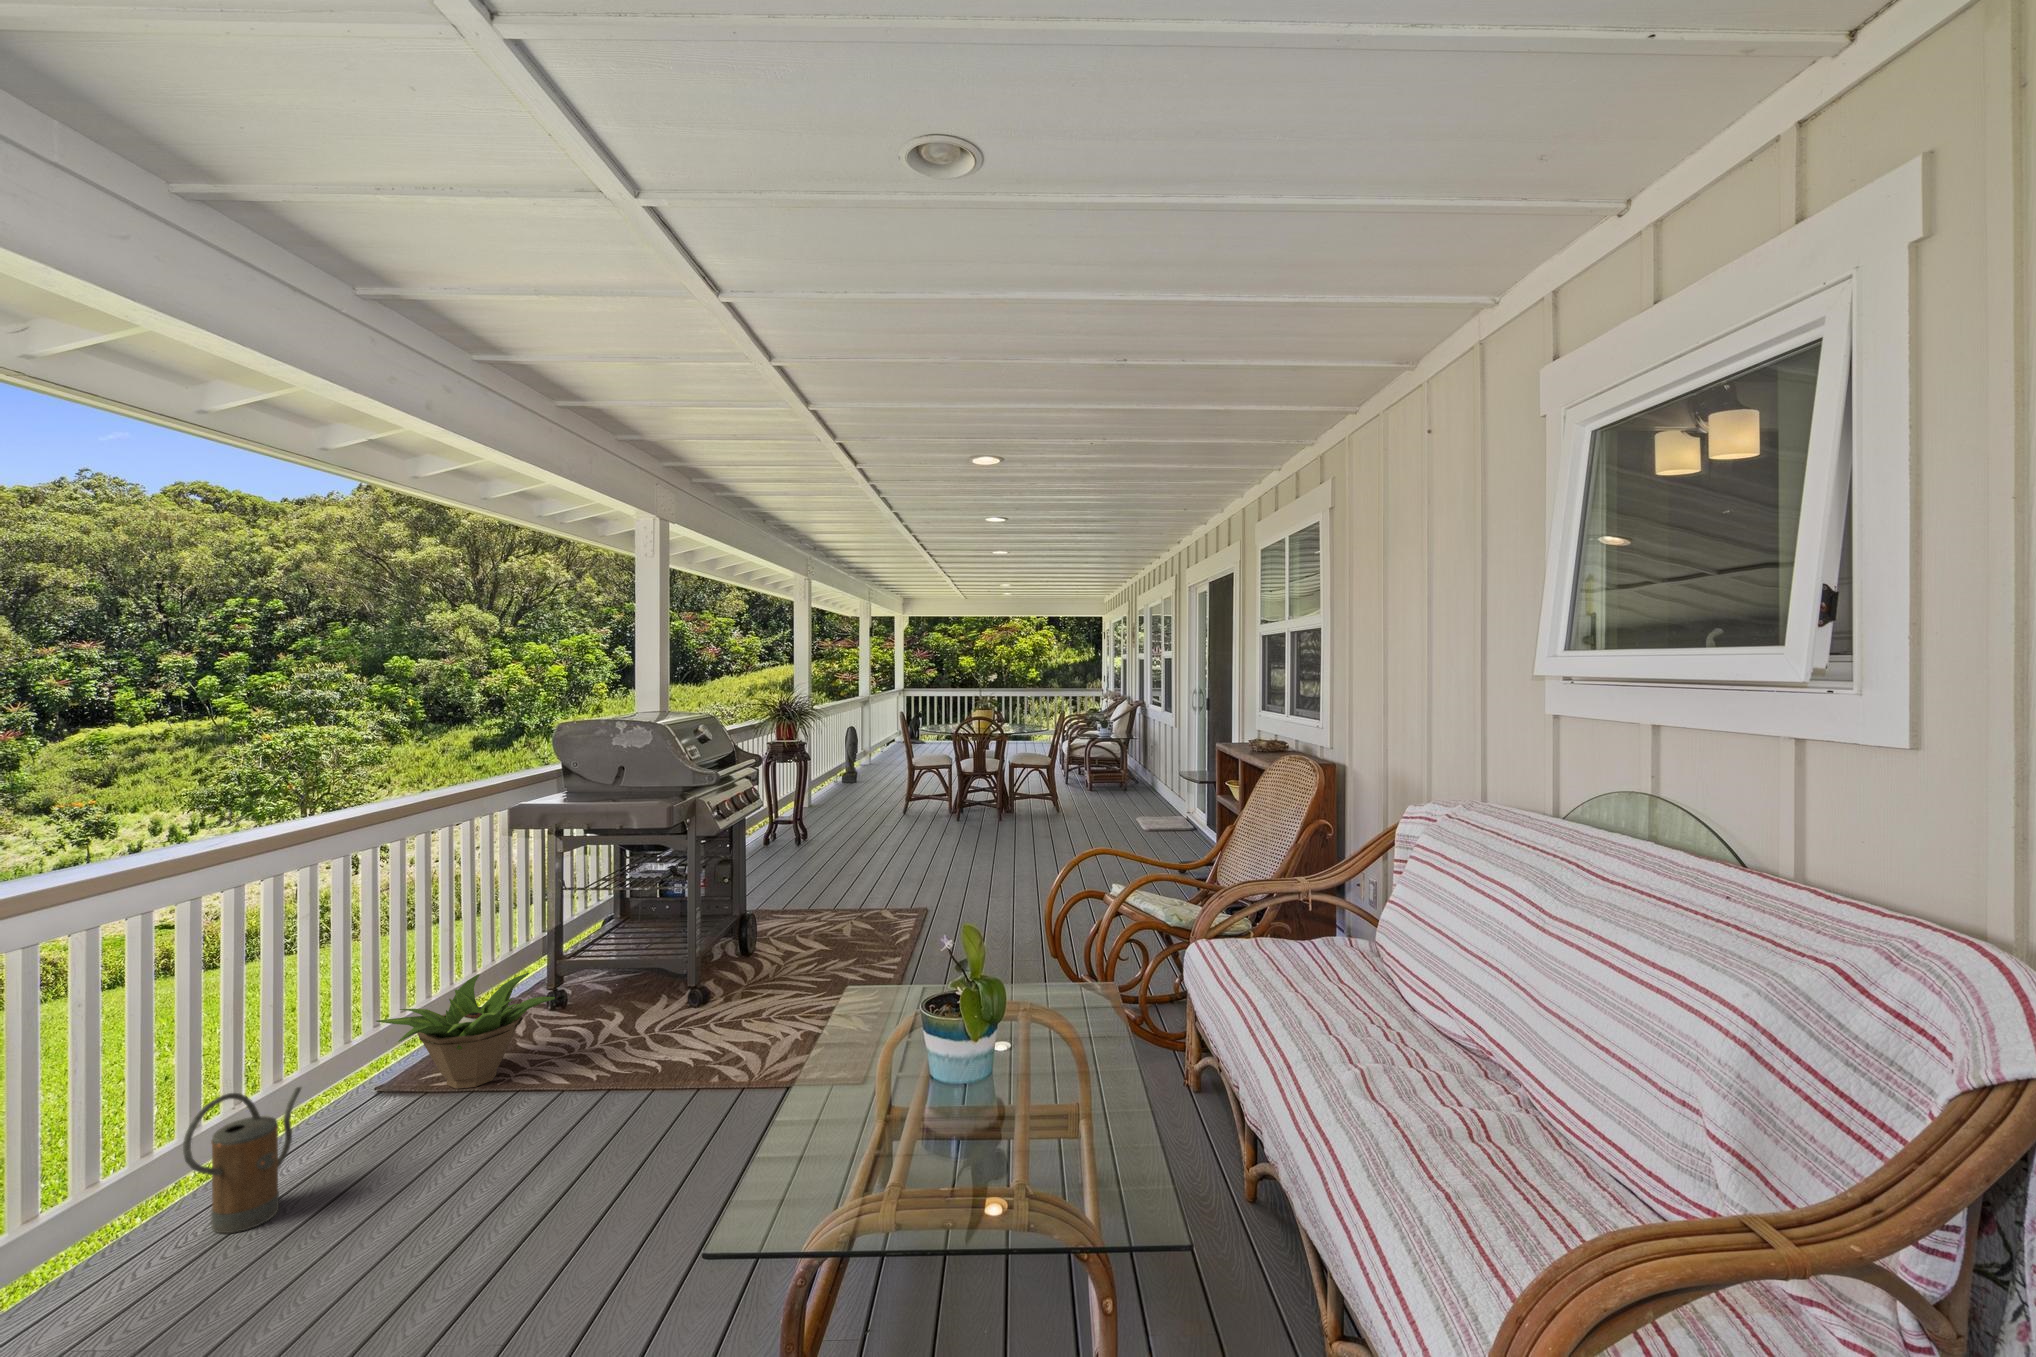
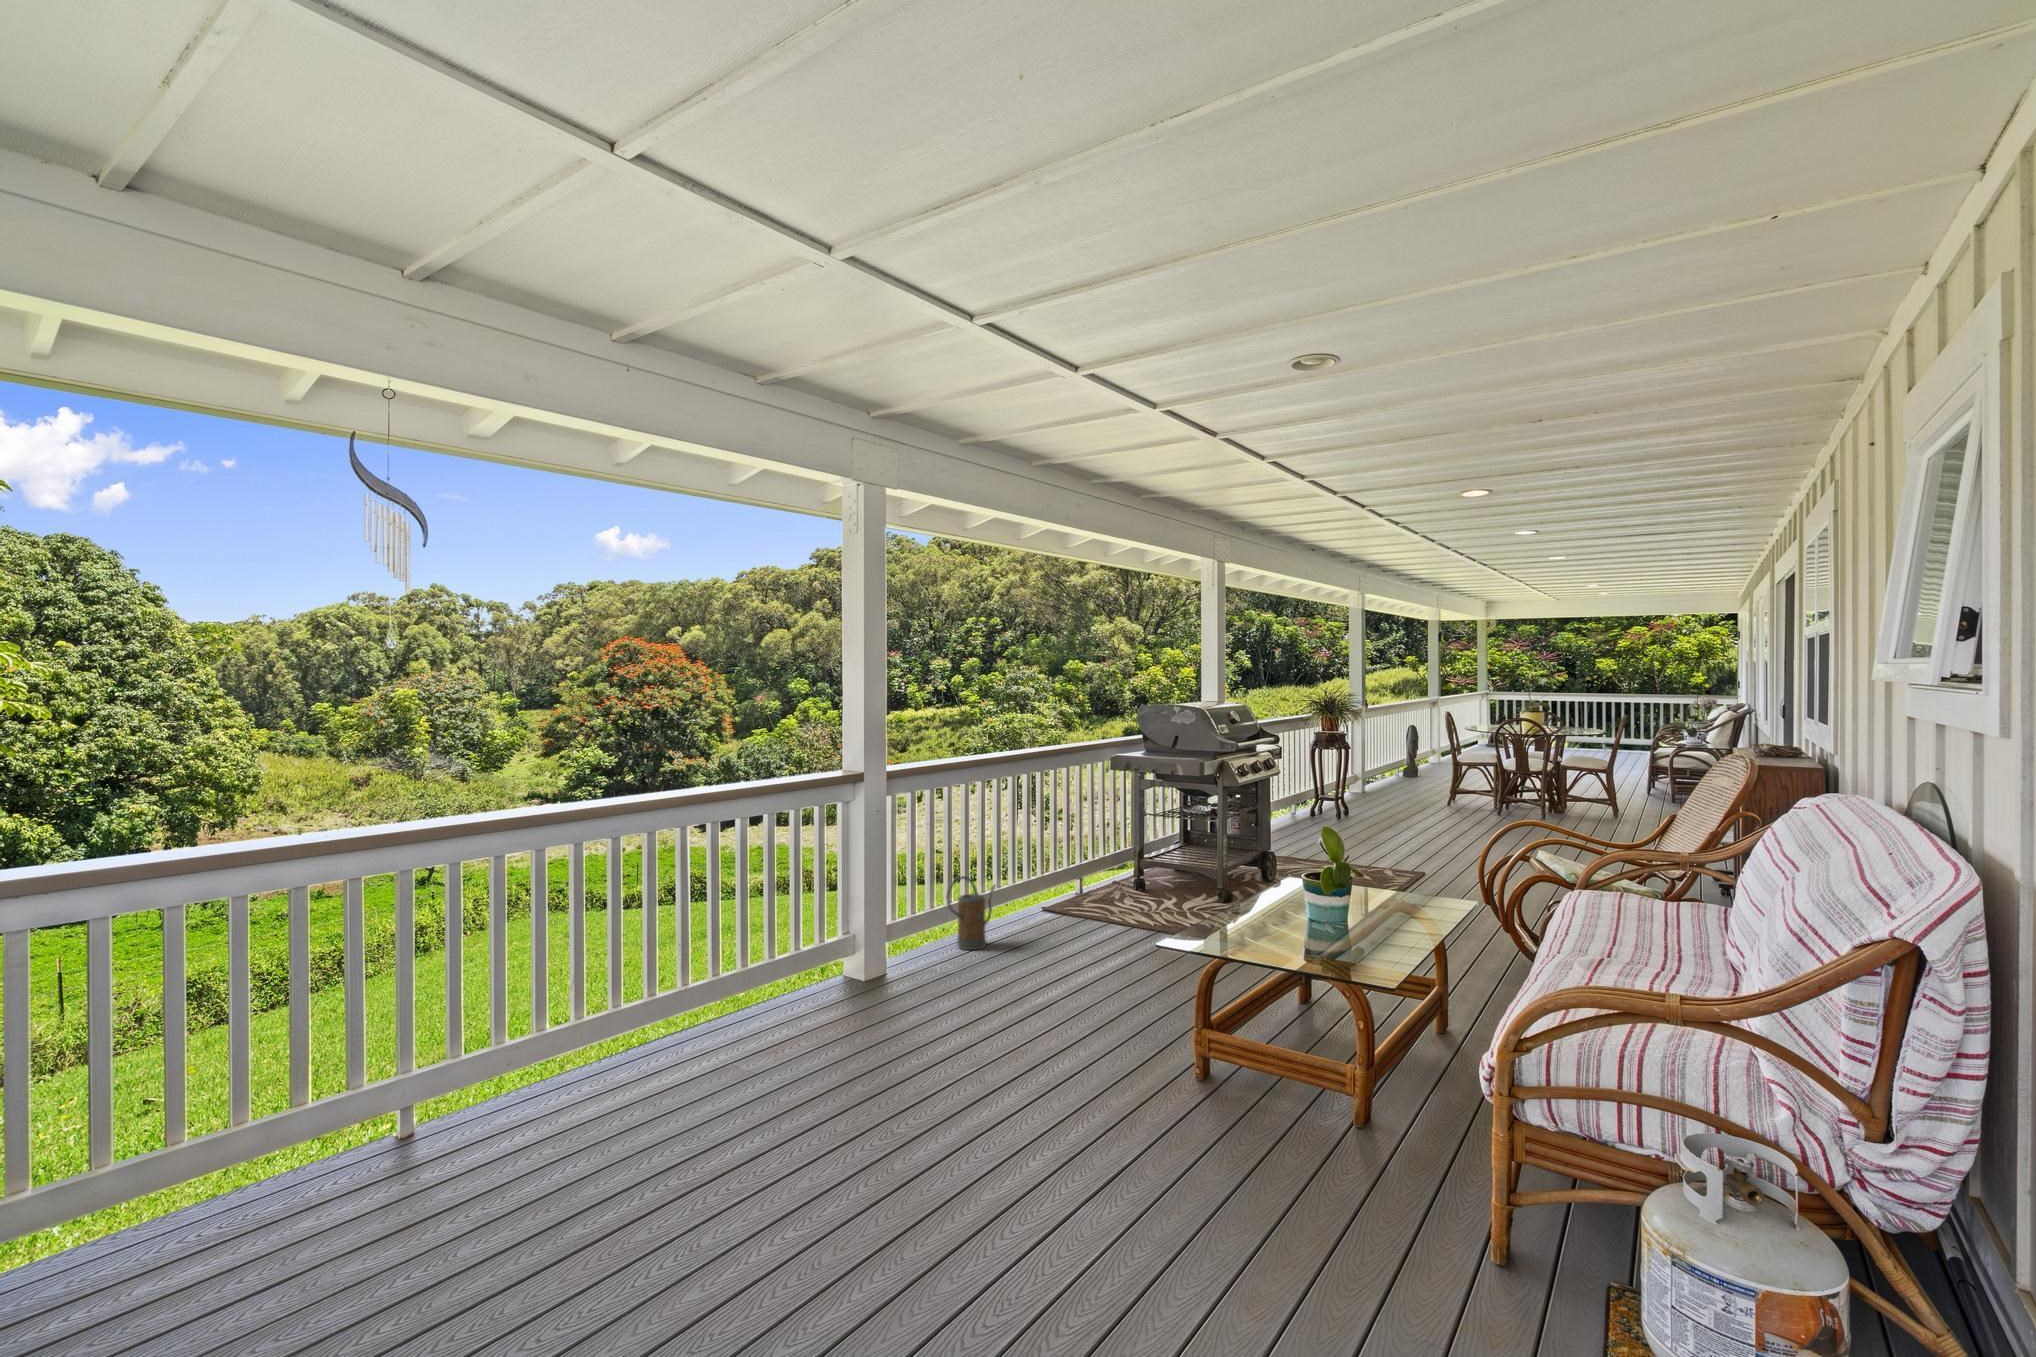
decorative plant: present [376,973,555,1089] -> none [1034,853,1131,918]

